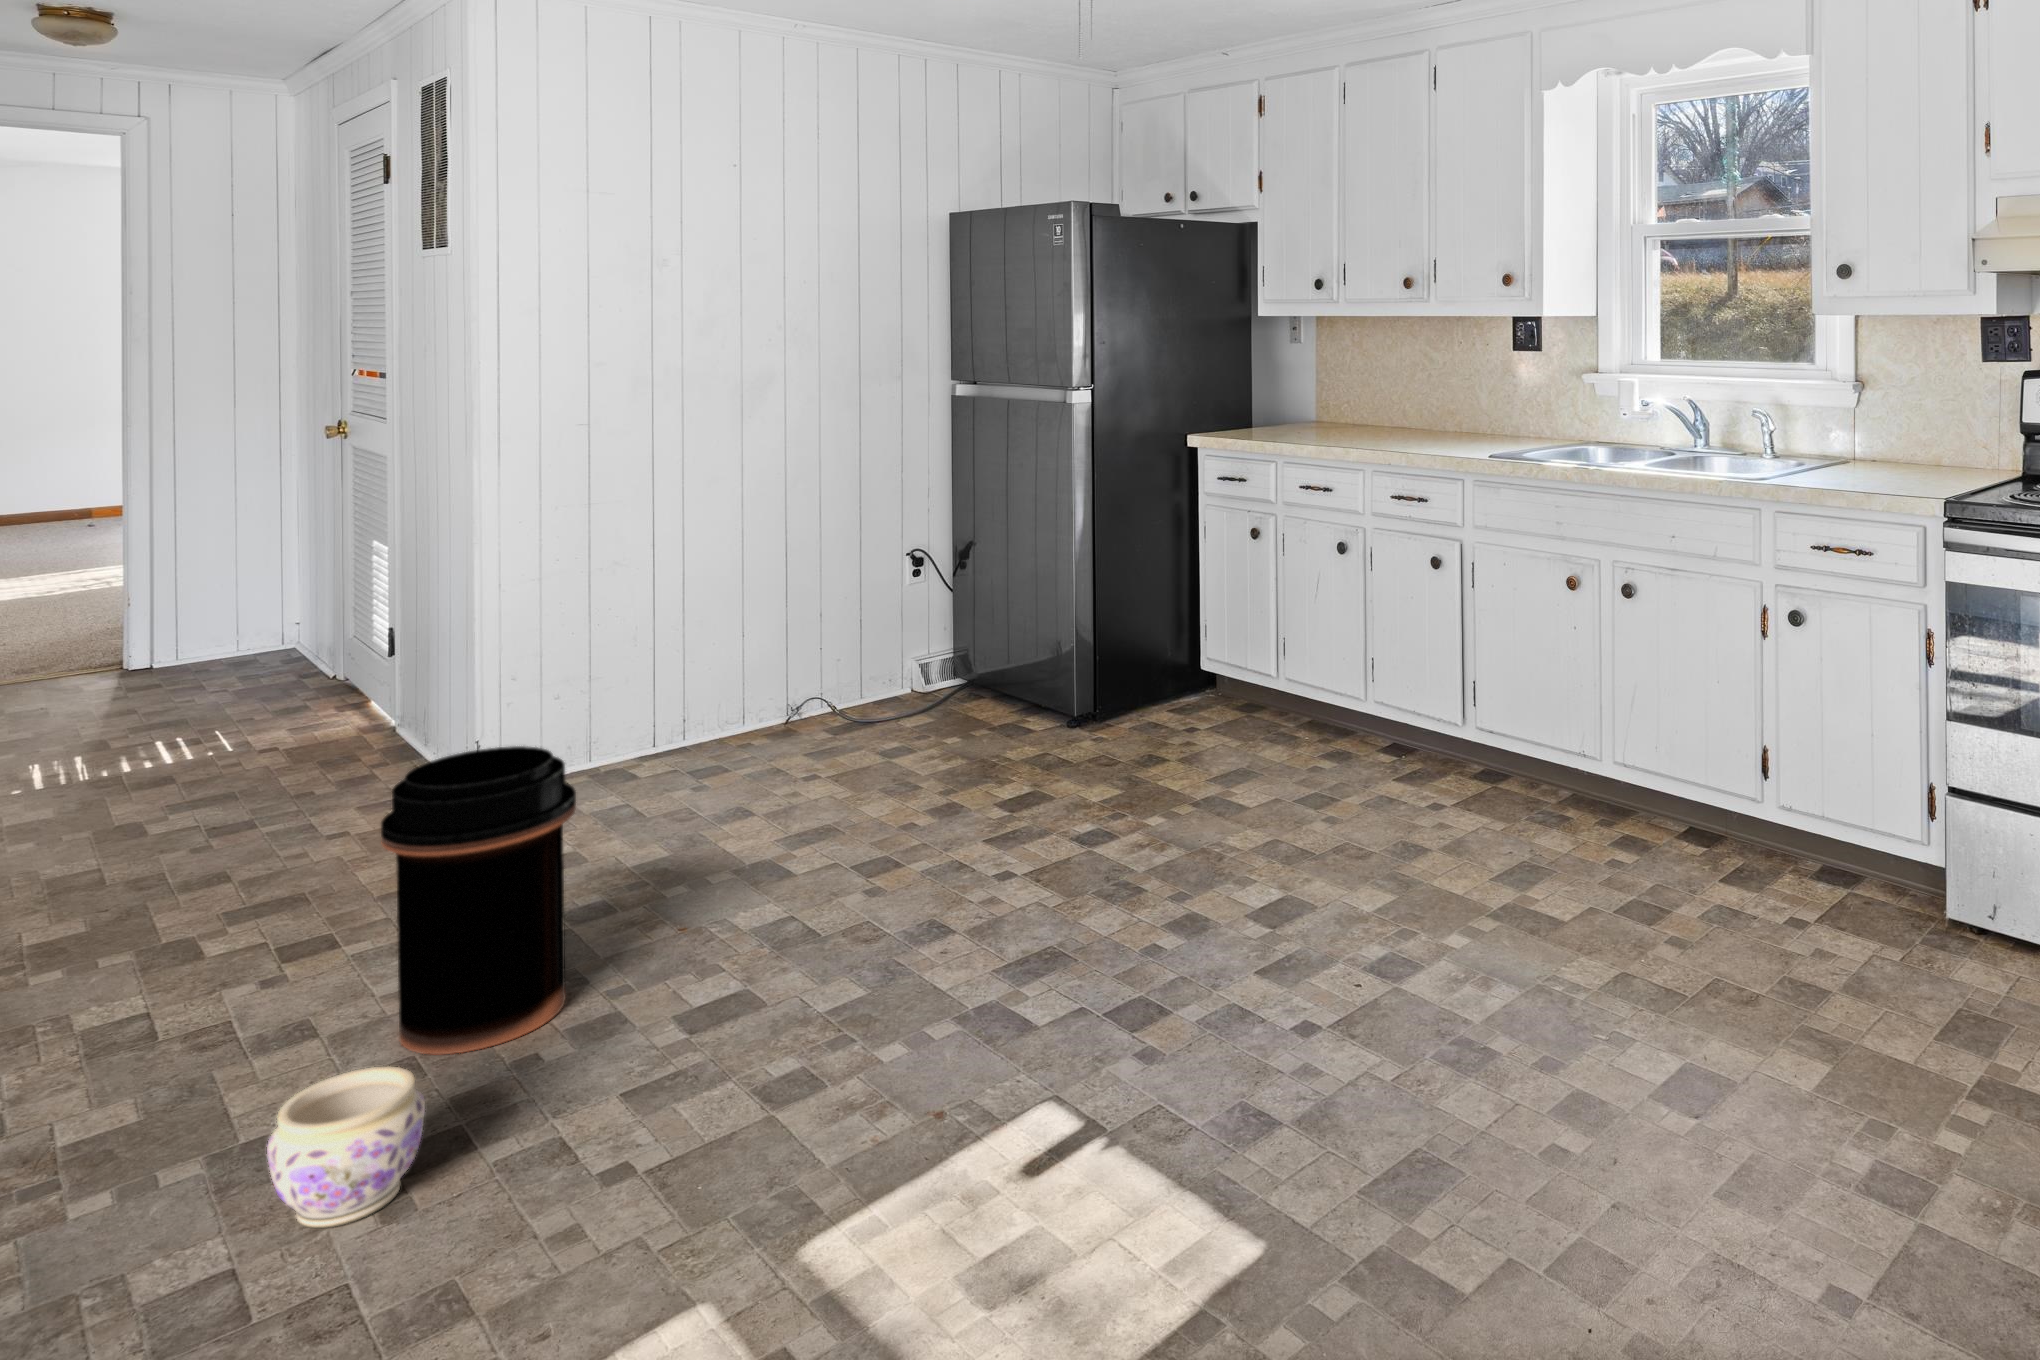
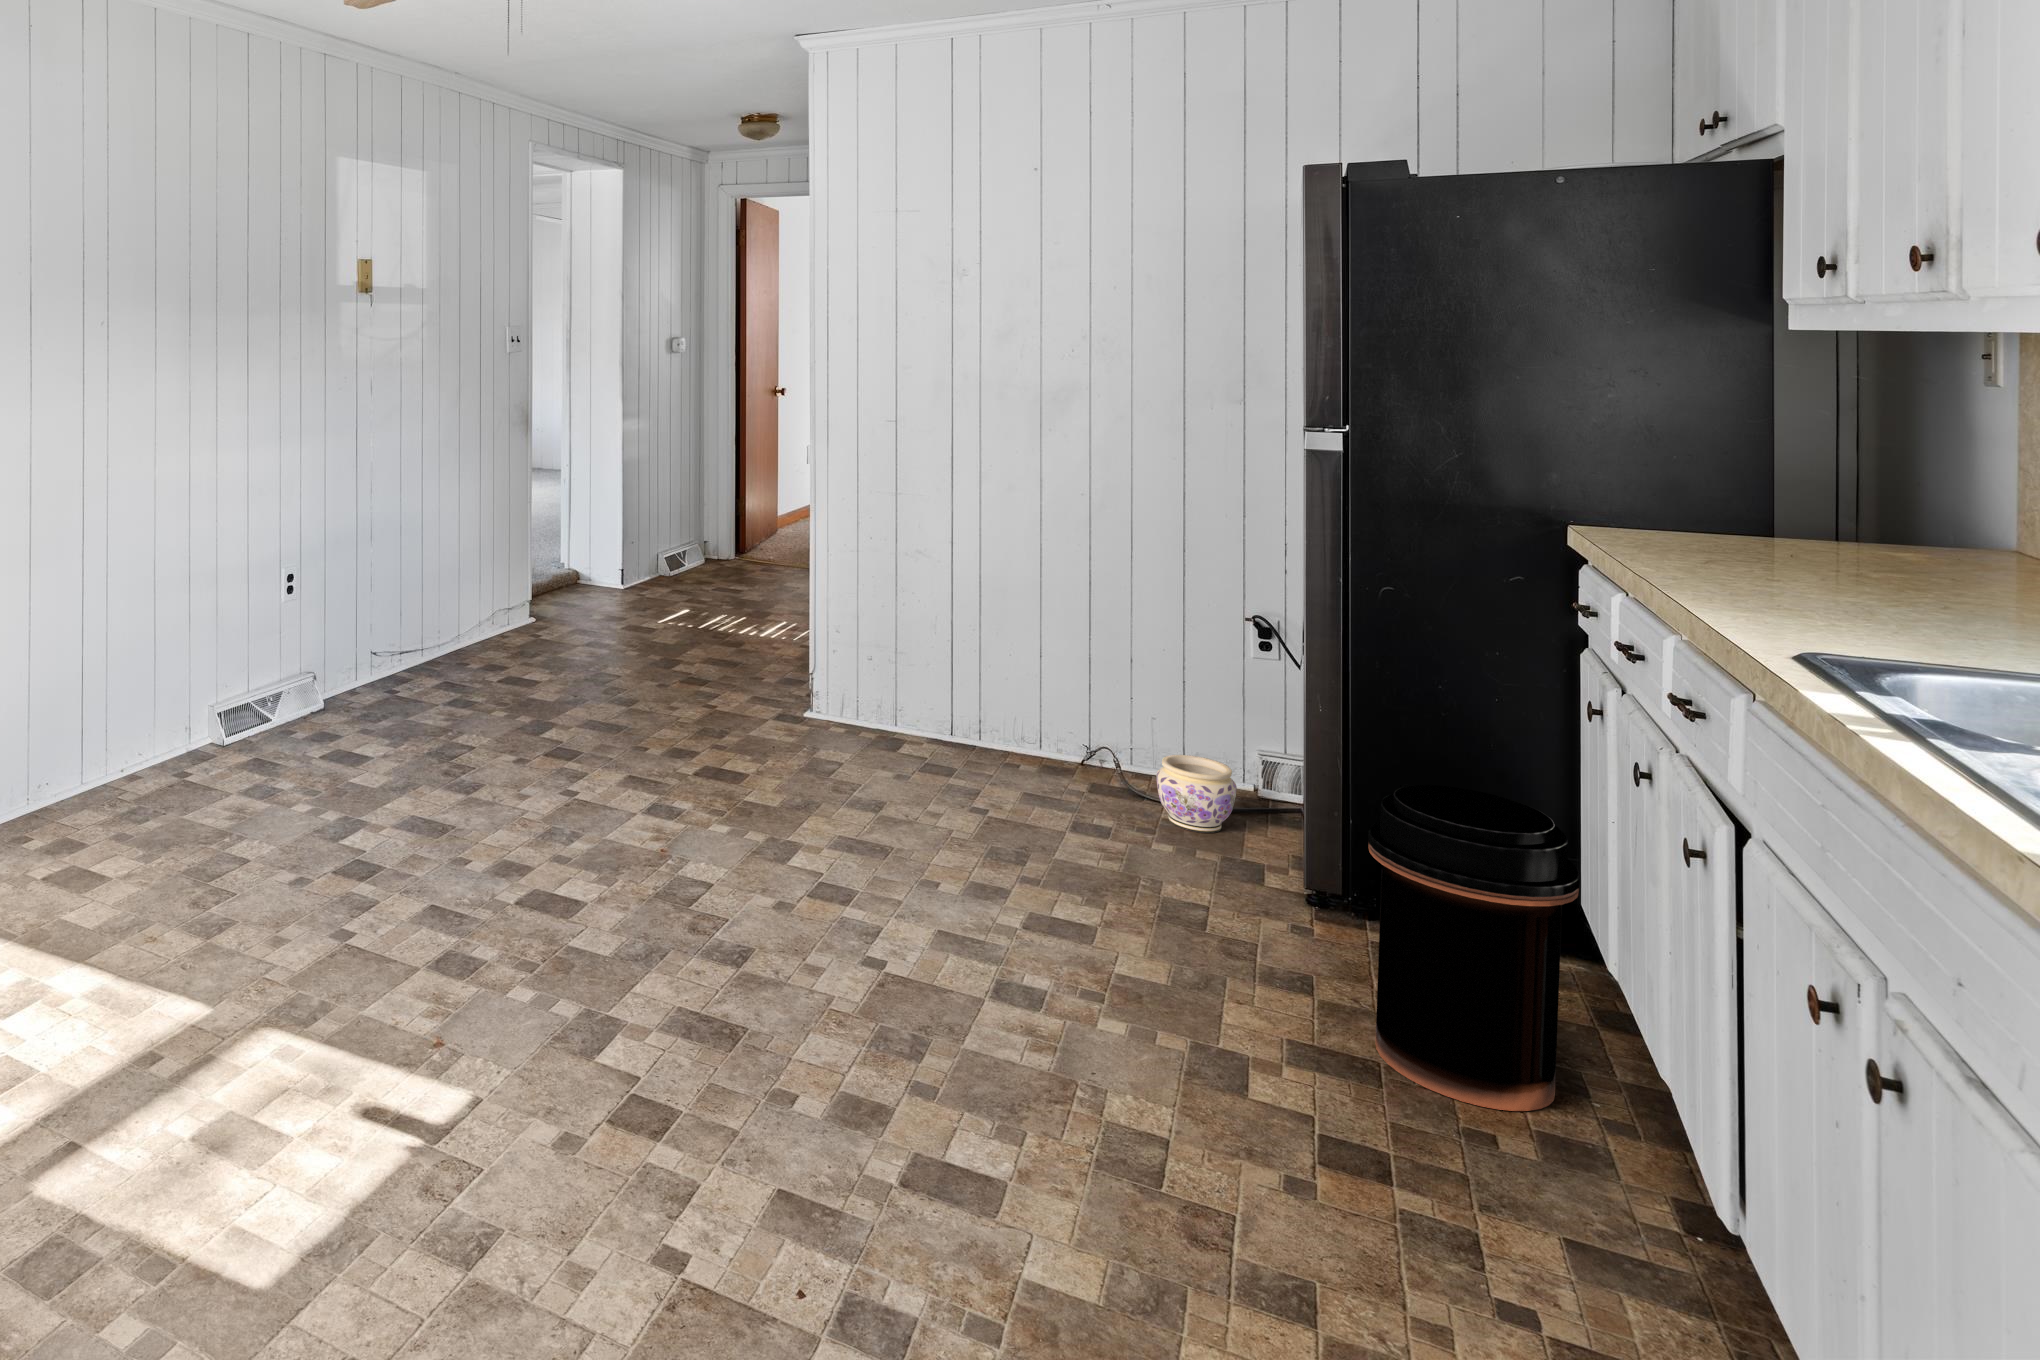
planter: present [267,1066,425,1229] -> present [1157,755,1237,833]

